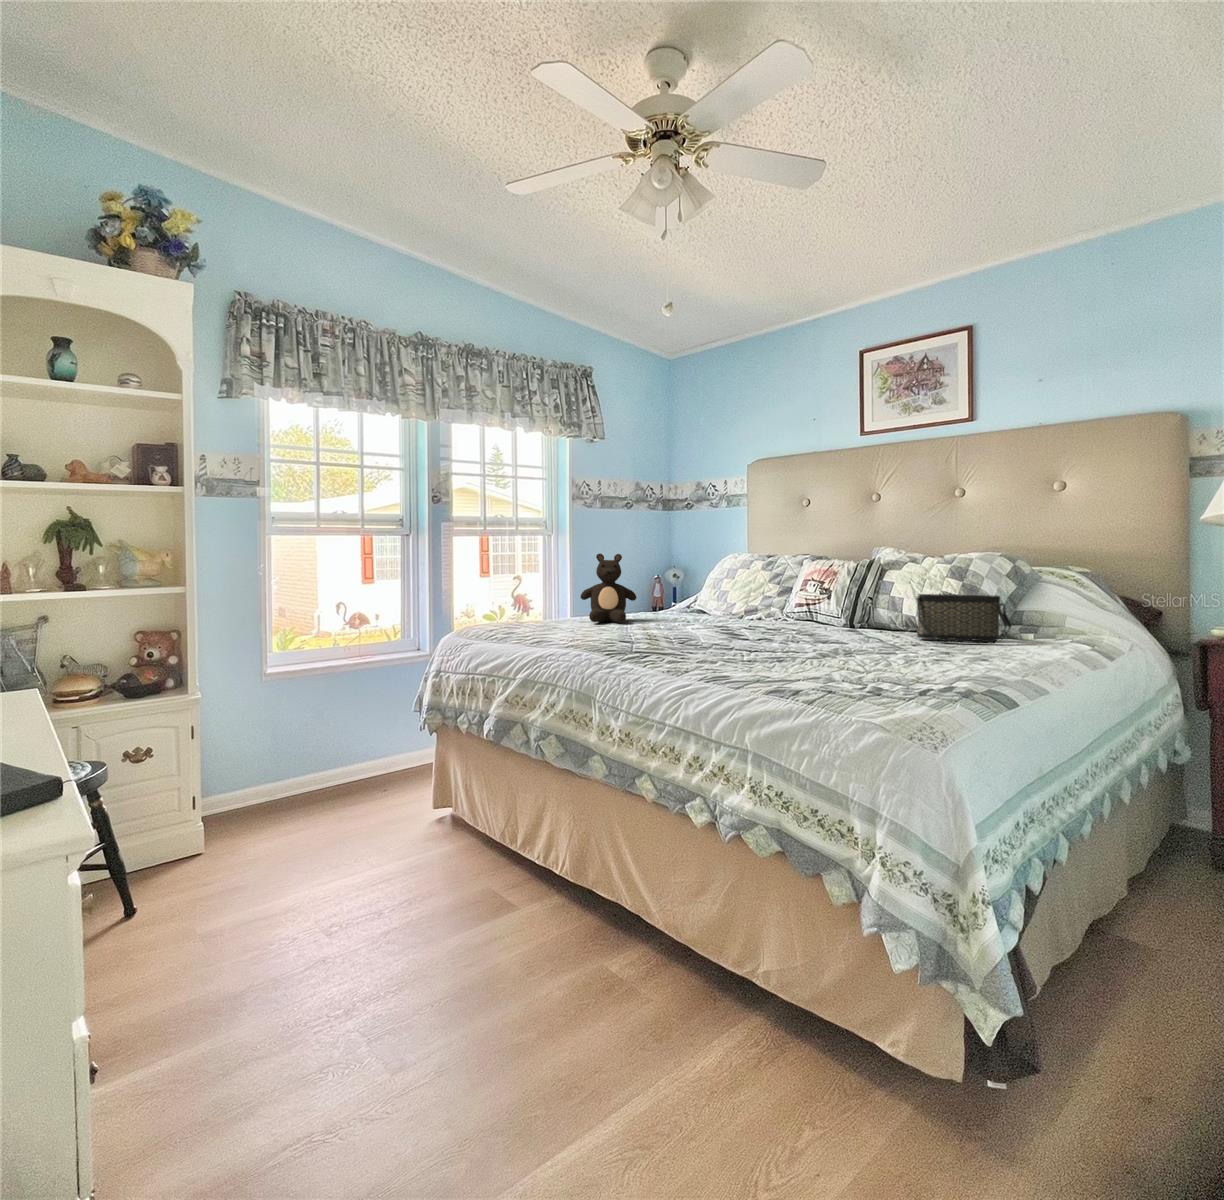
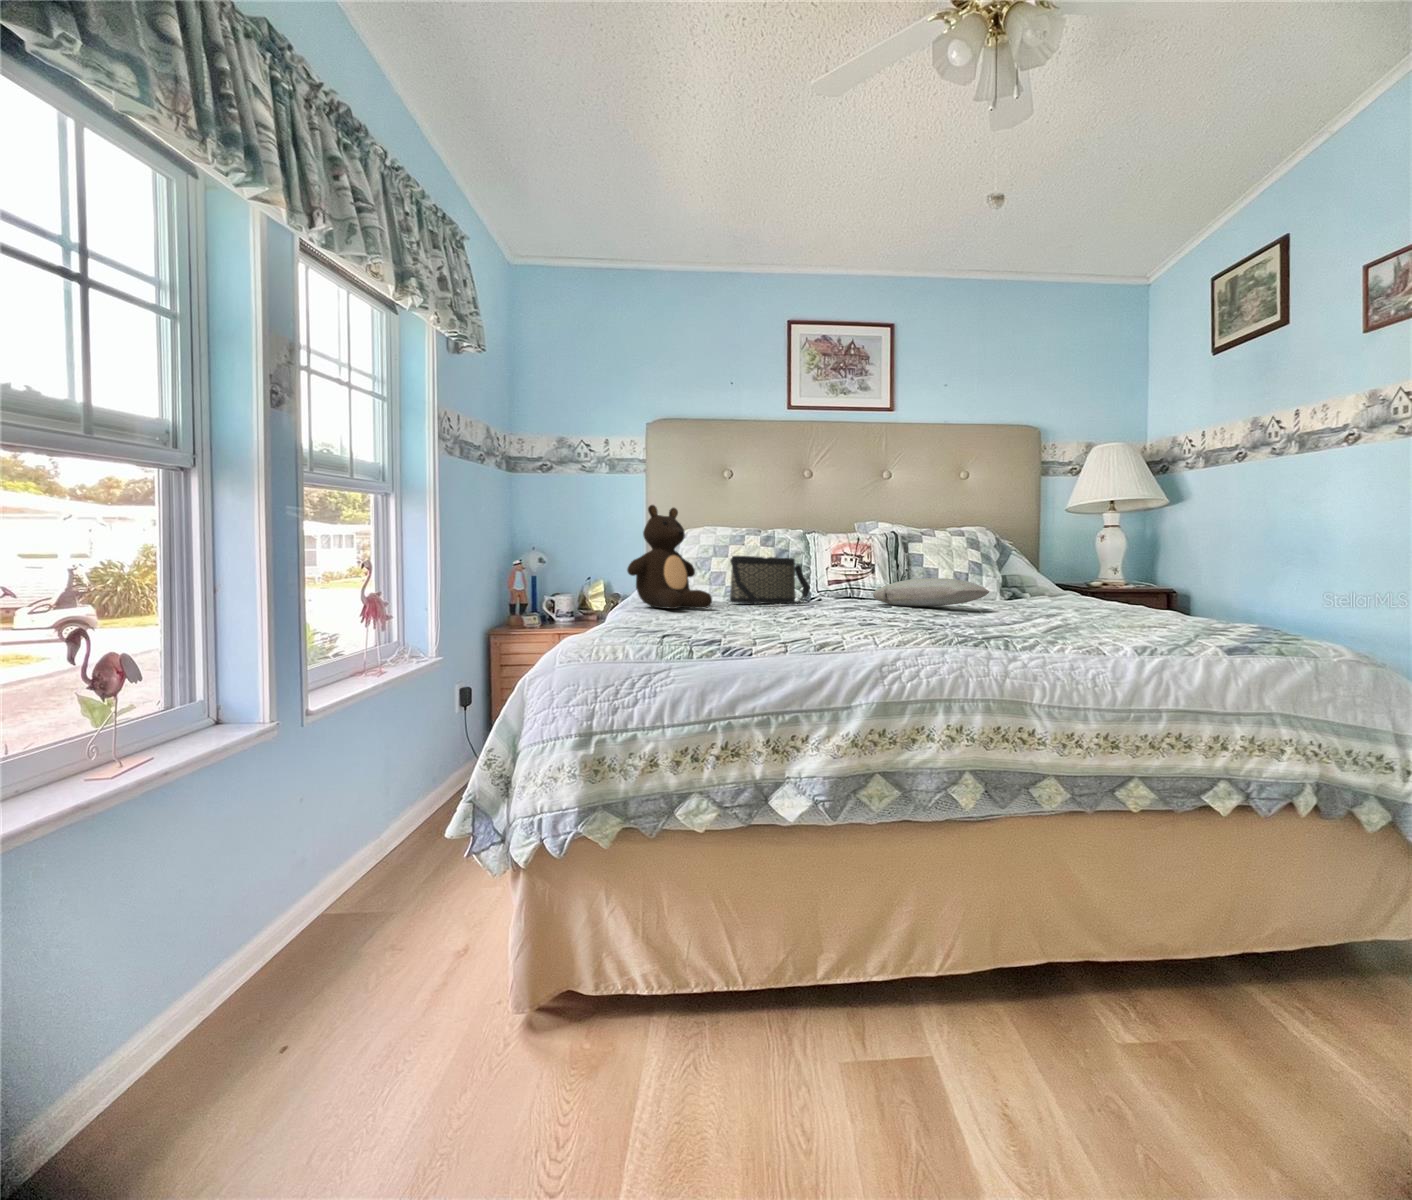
handbag: present [917,594,1011,644] -> present [730,556,810,604]
pillow: none [799,605,859,630] -> present [873,578,989,607]

